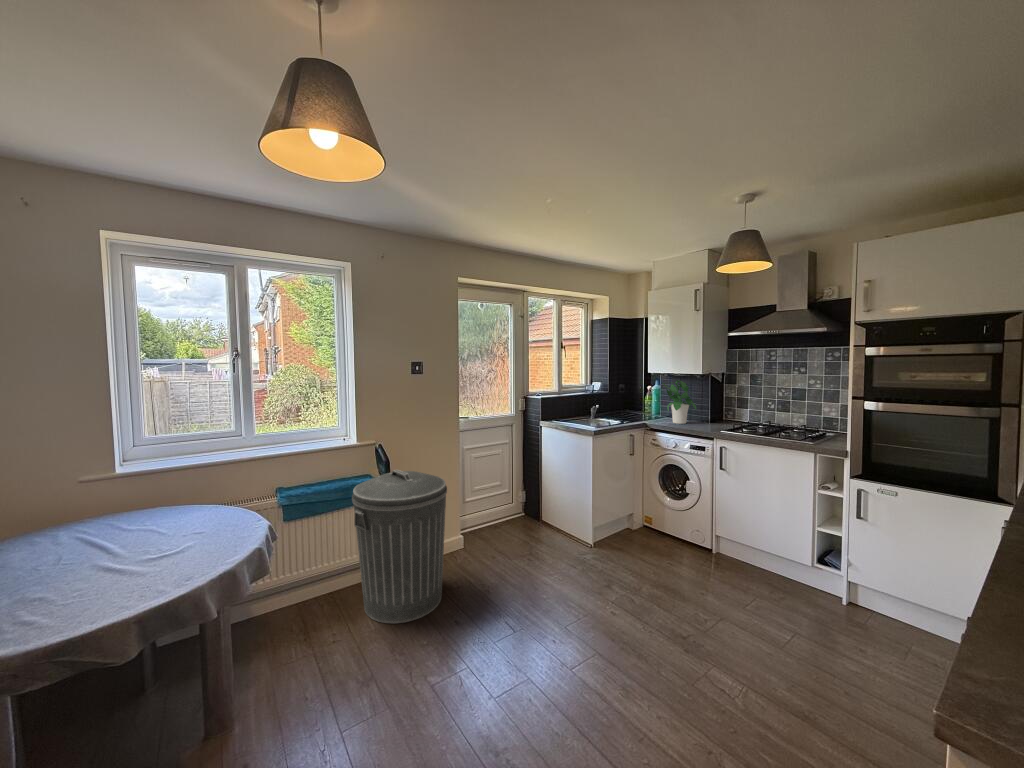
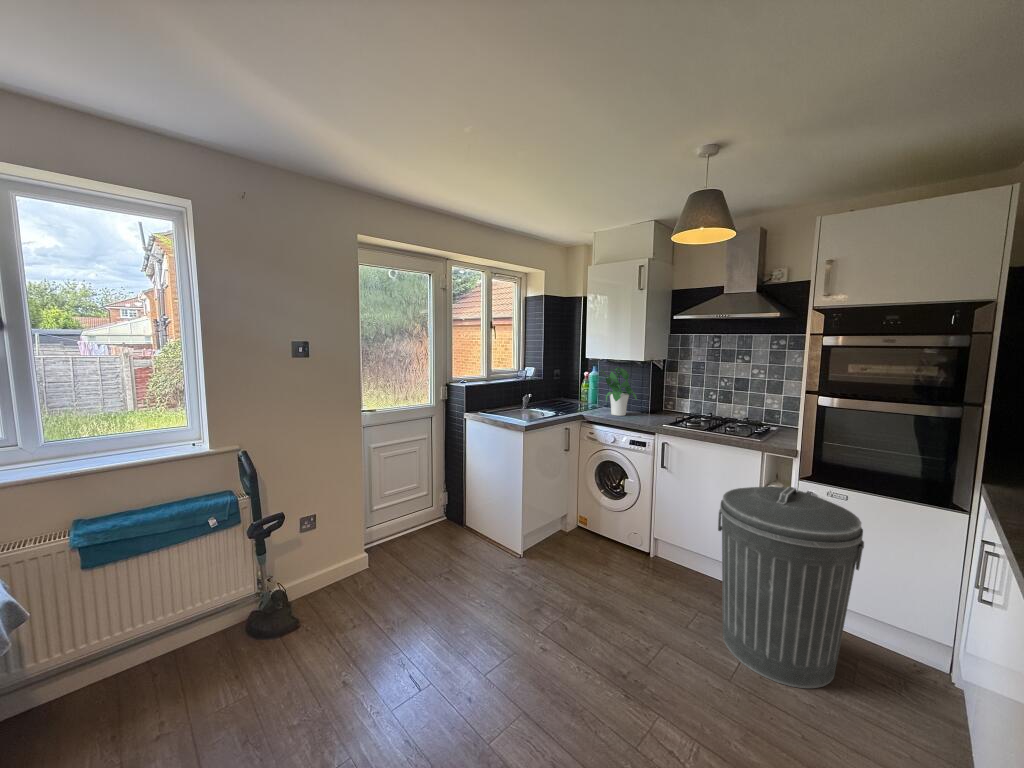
trash can: present [352,470,447,623] -> present [718,487,864,688]

